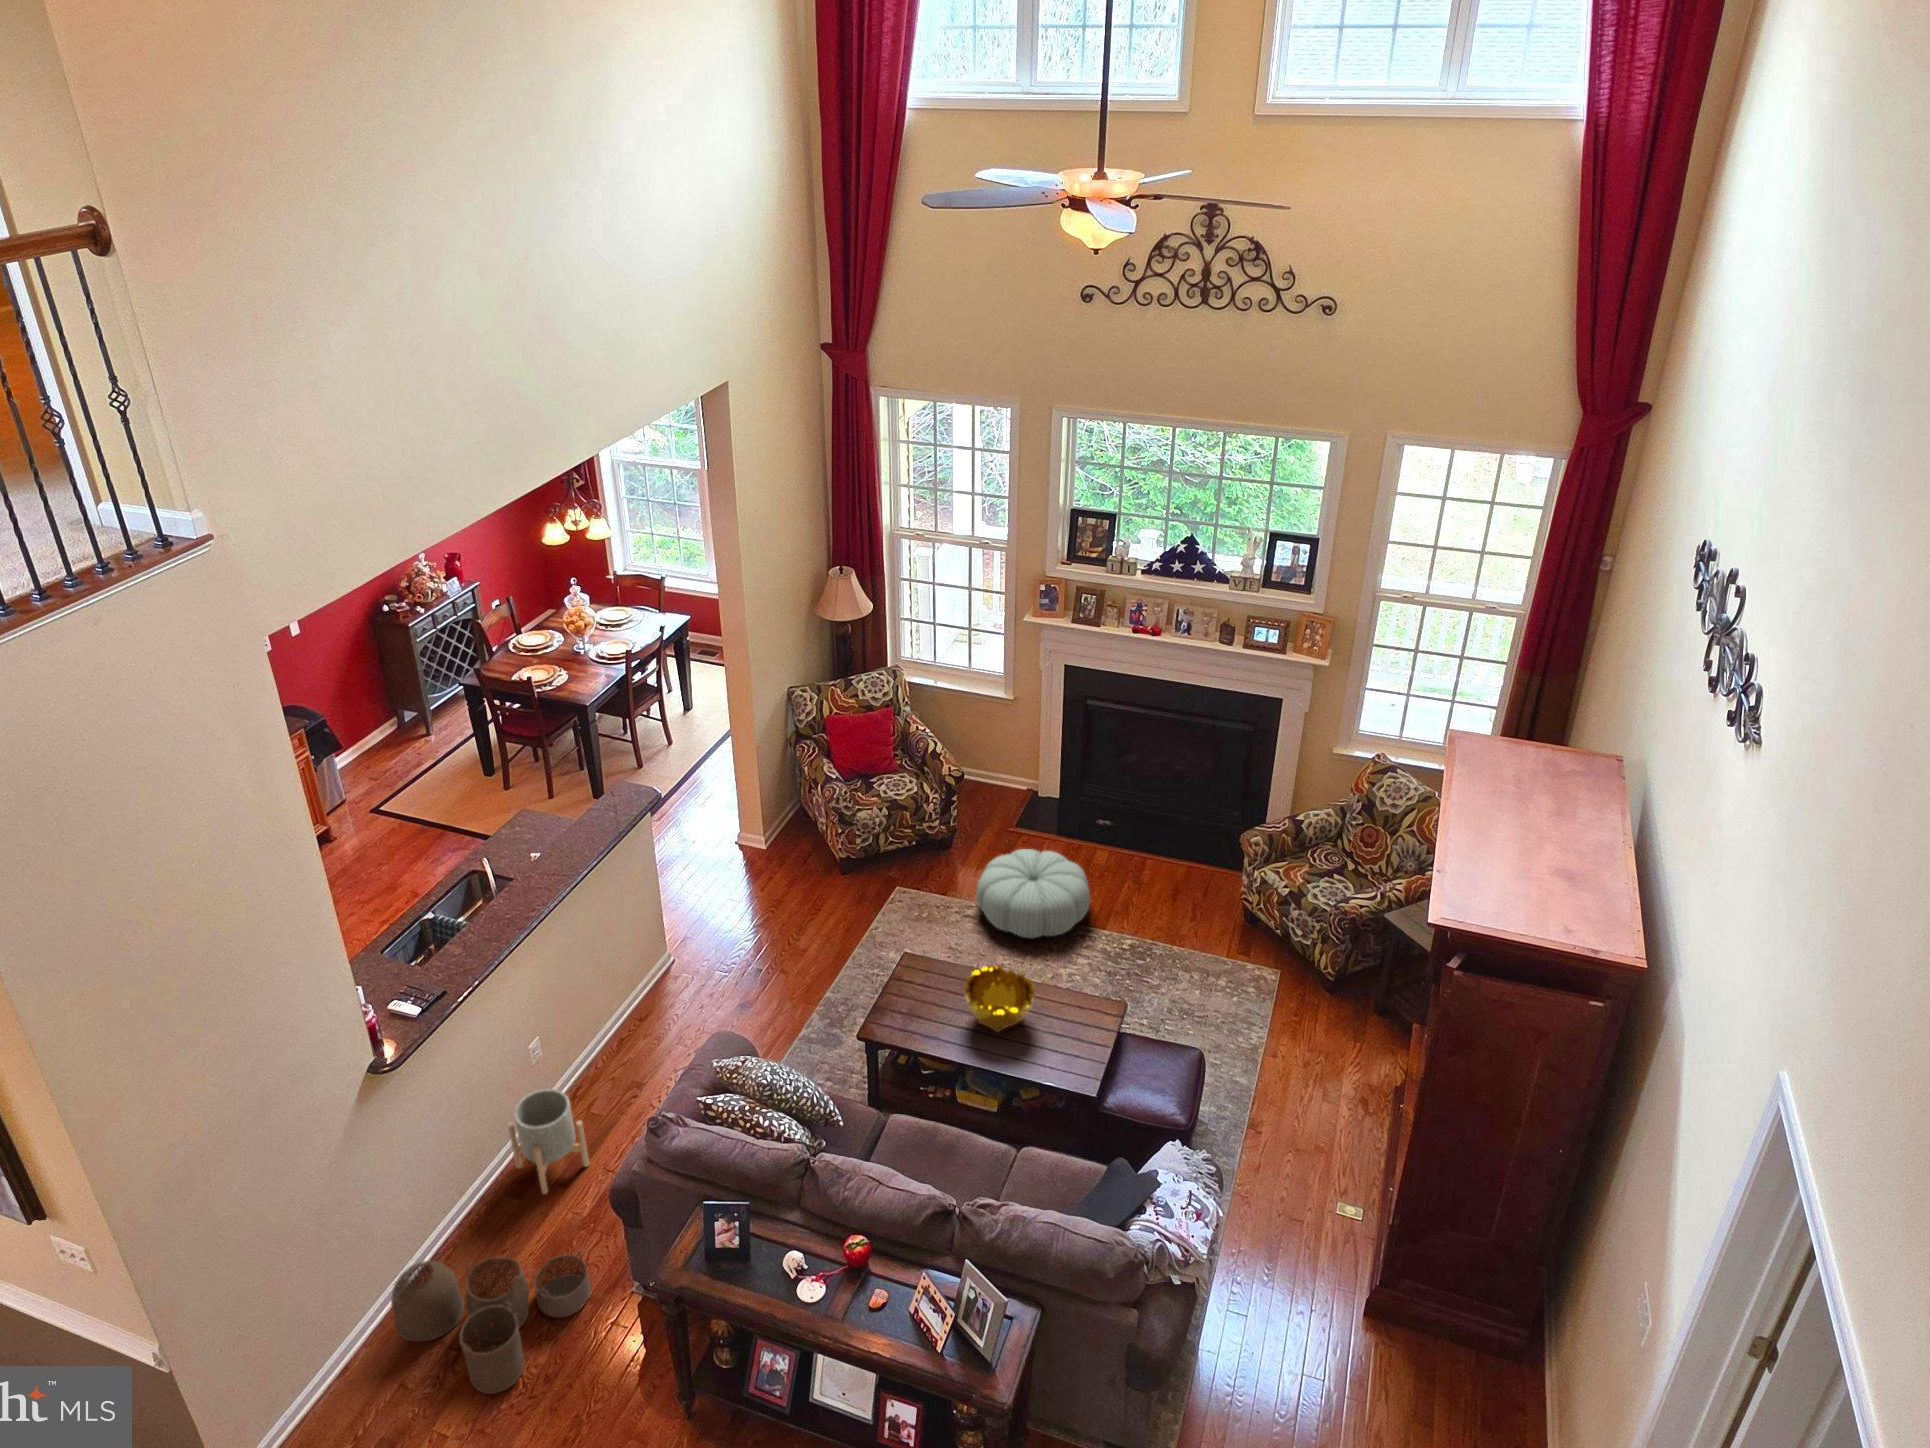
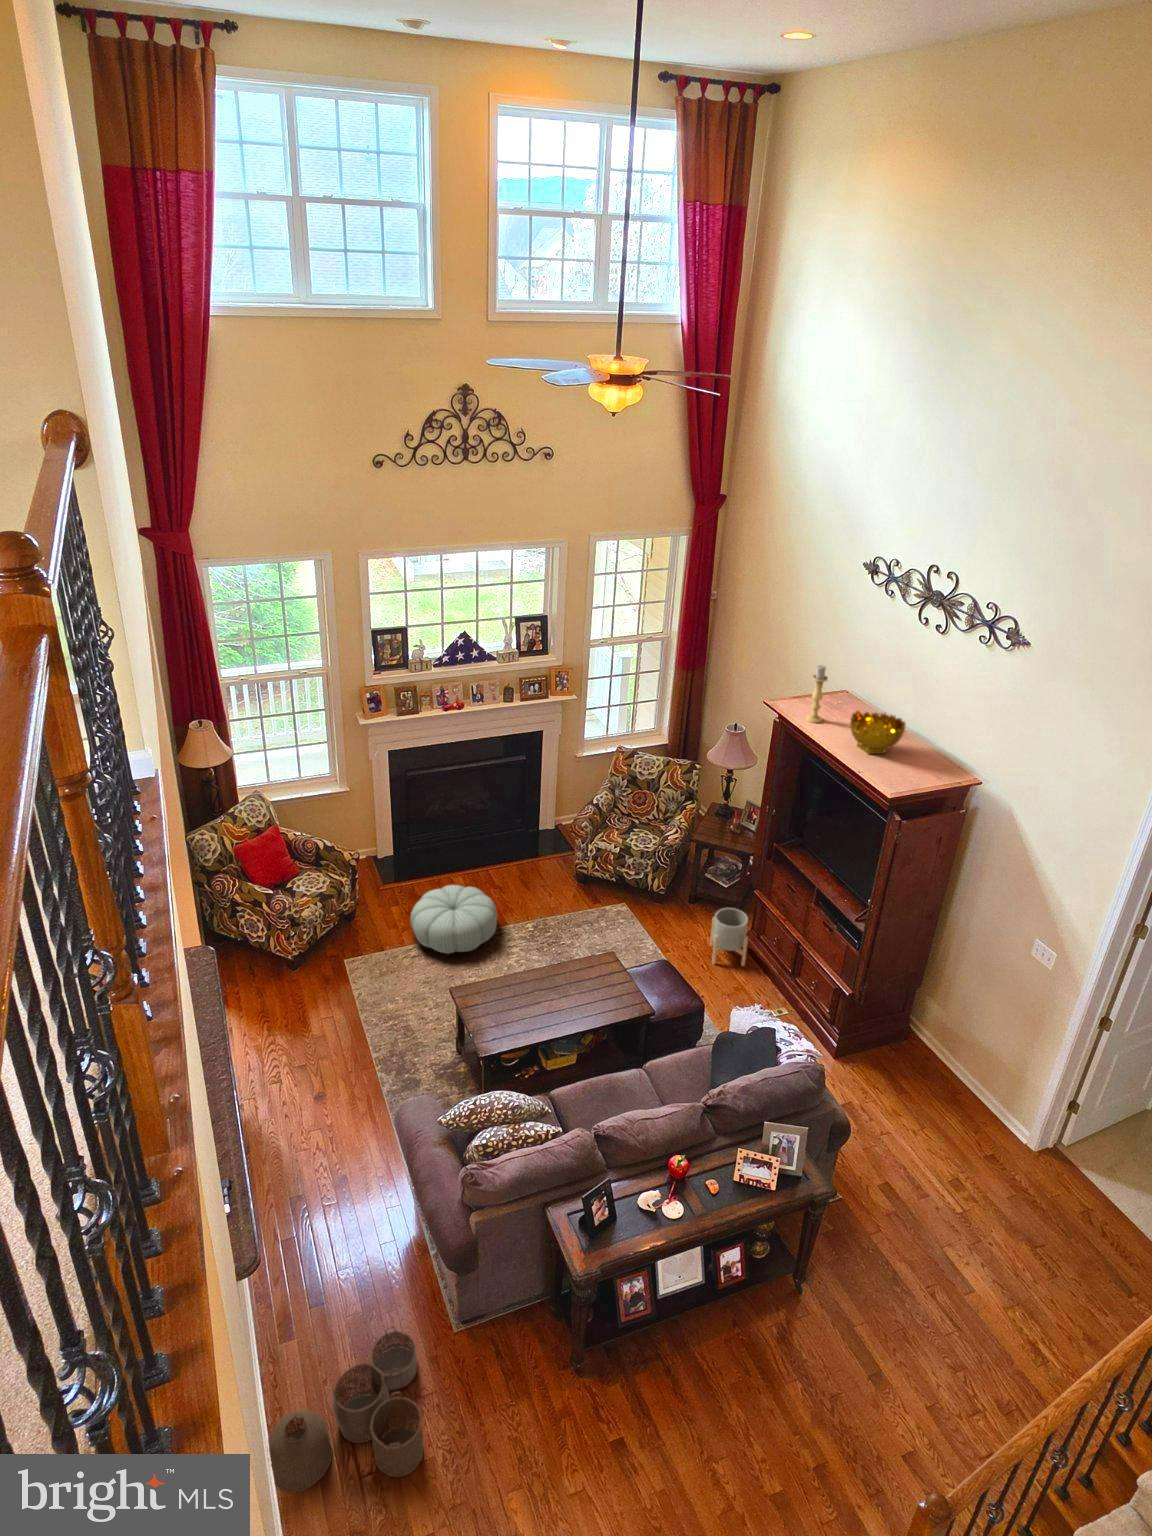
candle holder: none [1495,684,1537,778] -> present [806,665,828,723]
decorative bowl: present [964,965,1035,1032] -> present [850,711,905,754]
planter: present [508,1089,589,1194] -> present [710,908,748,966]

